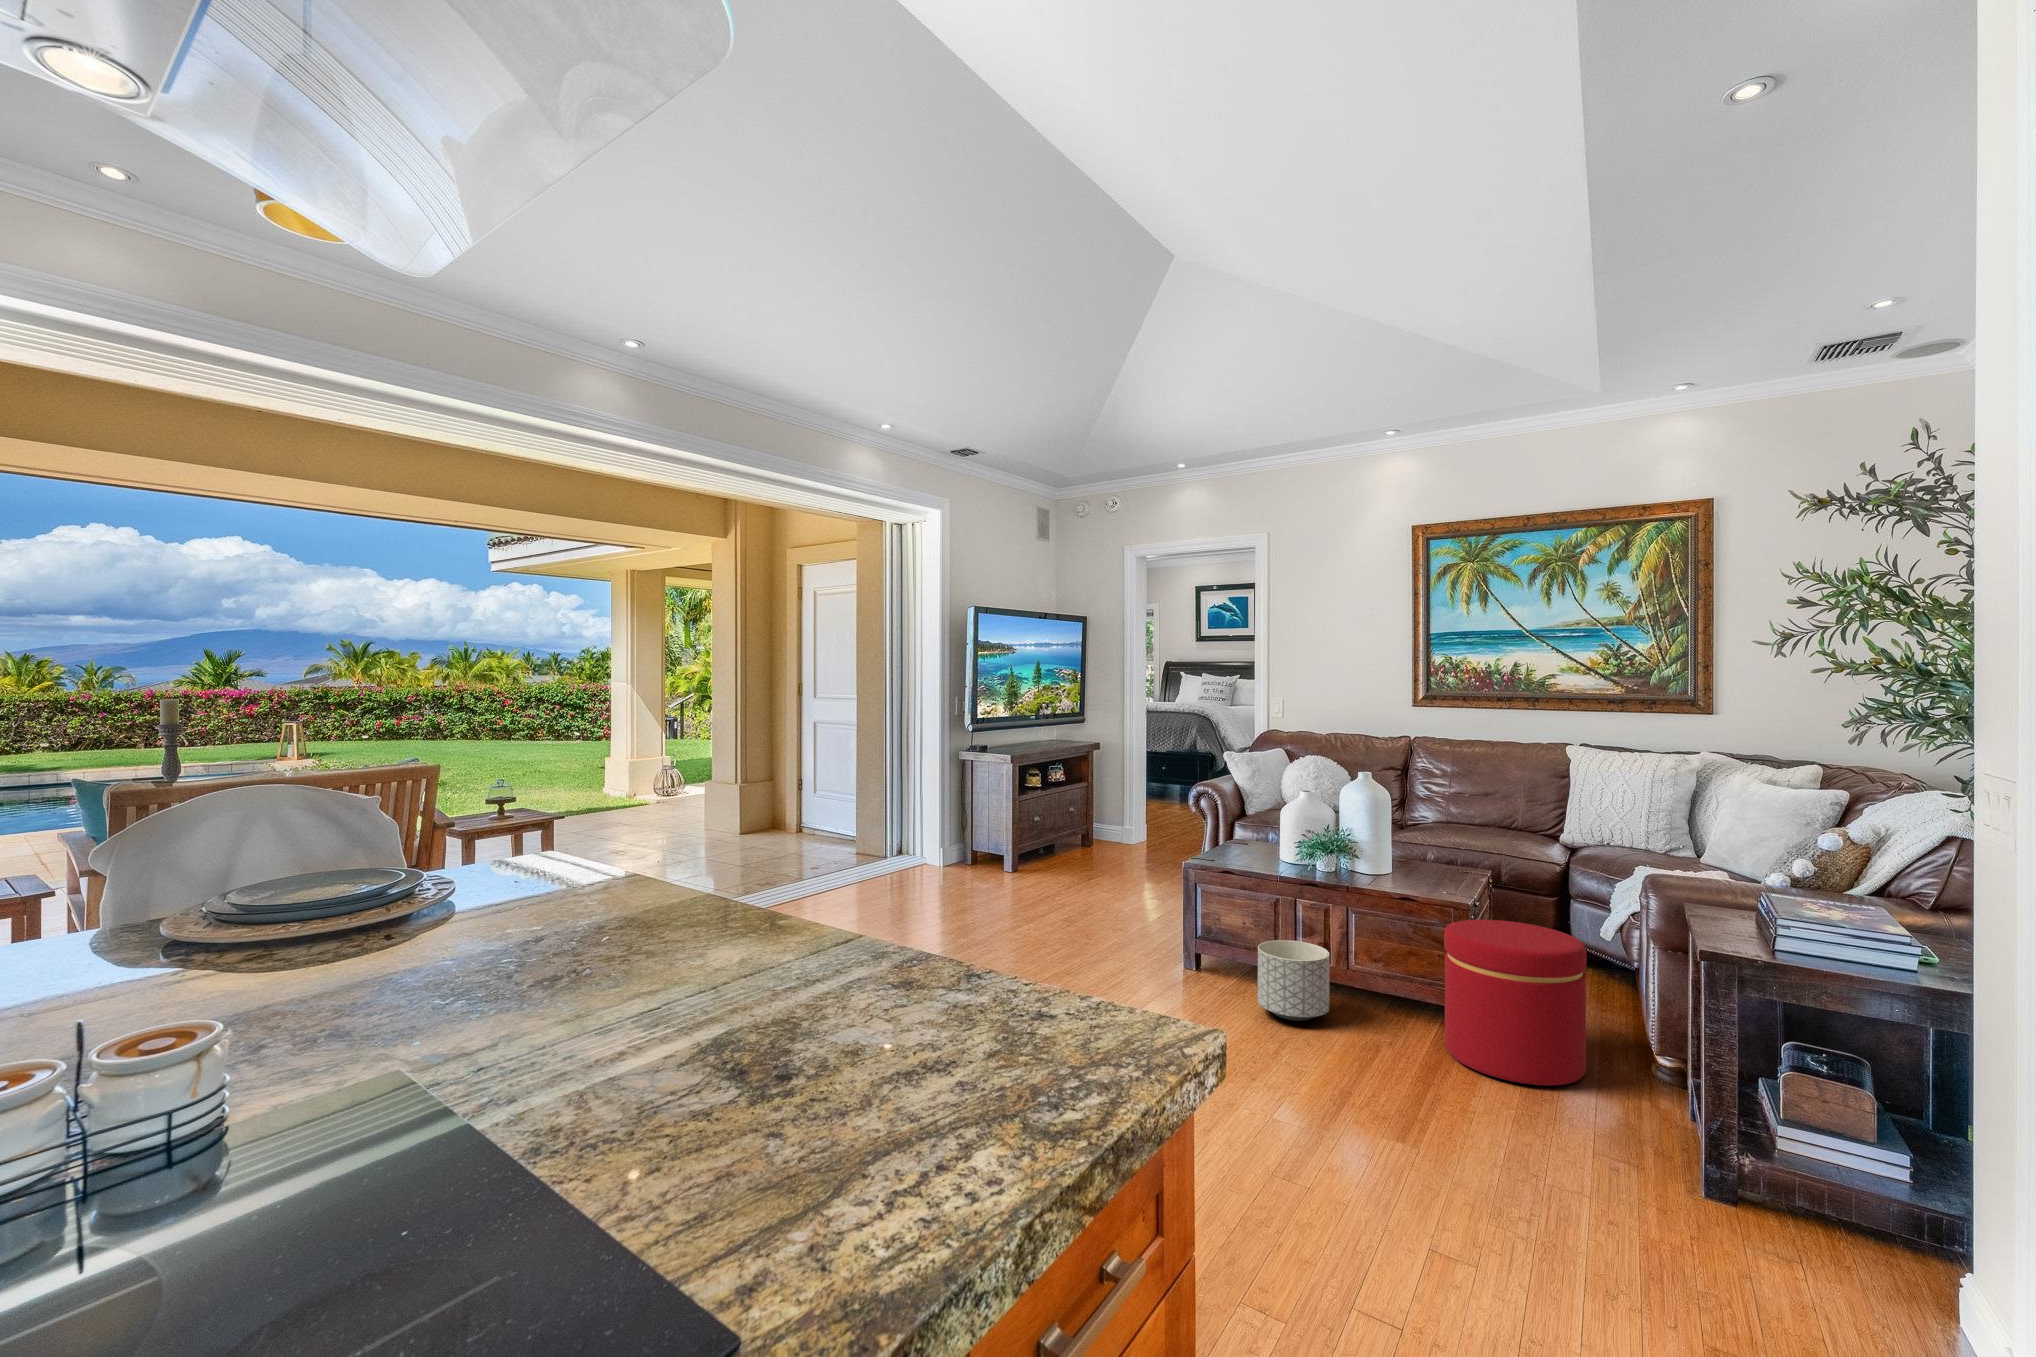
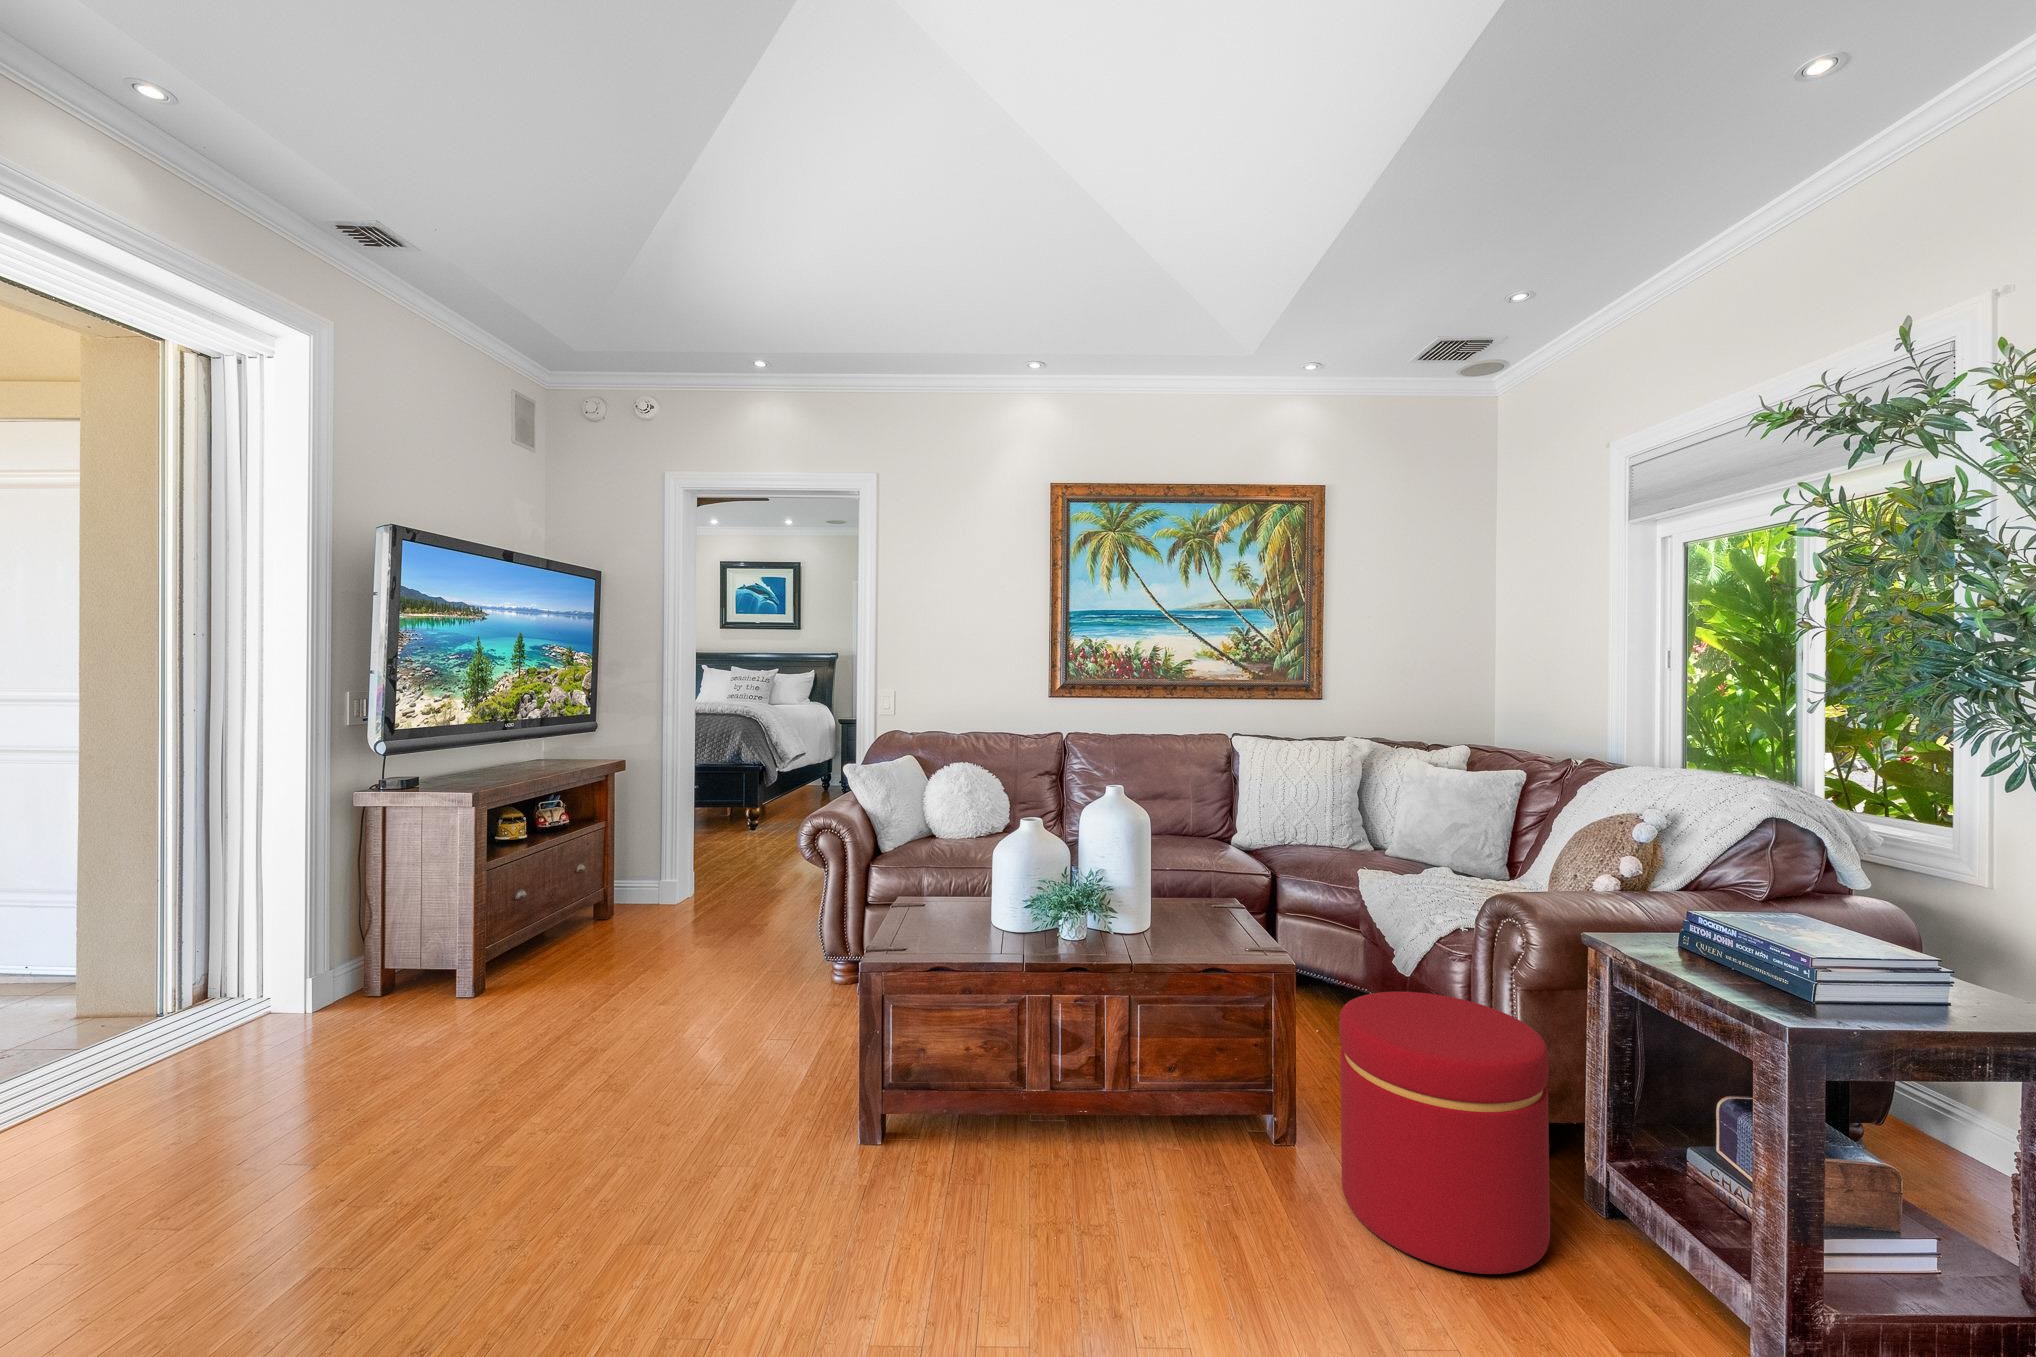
planter: present [1258,940,1330,1021] -> none [1060,1085,1181,1252]

